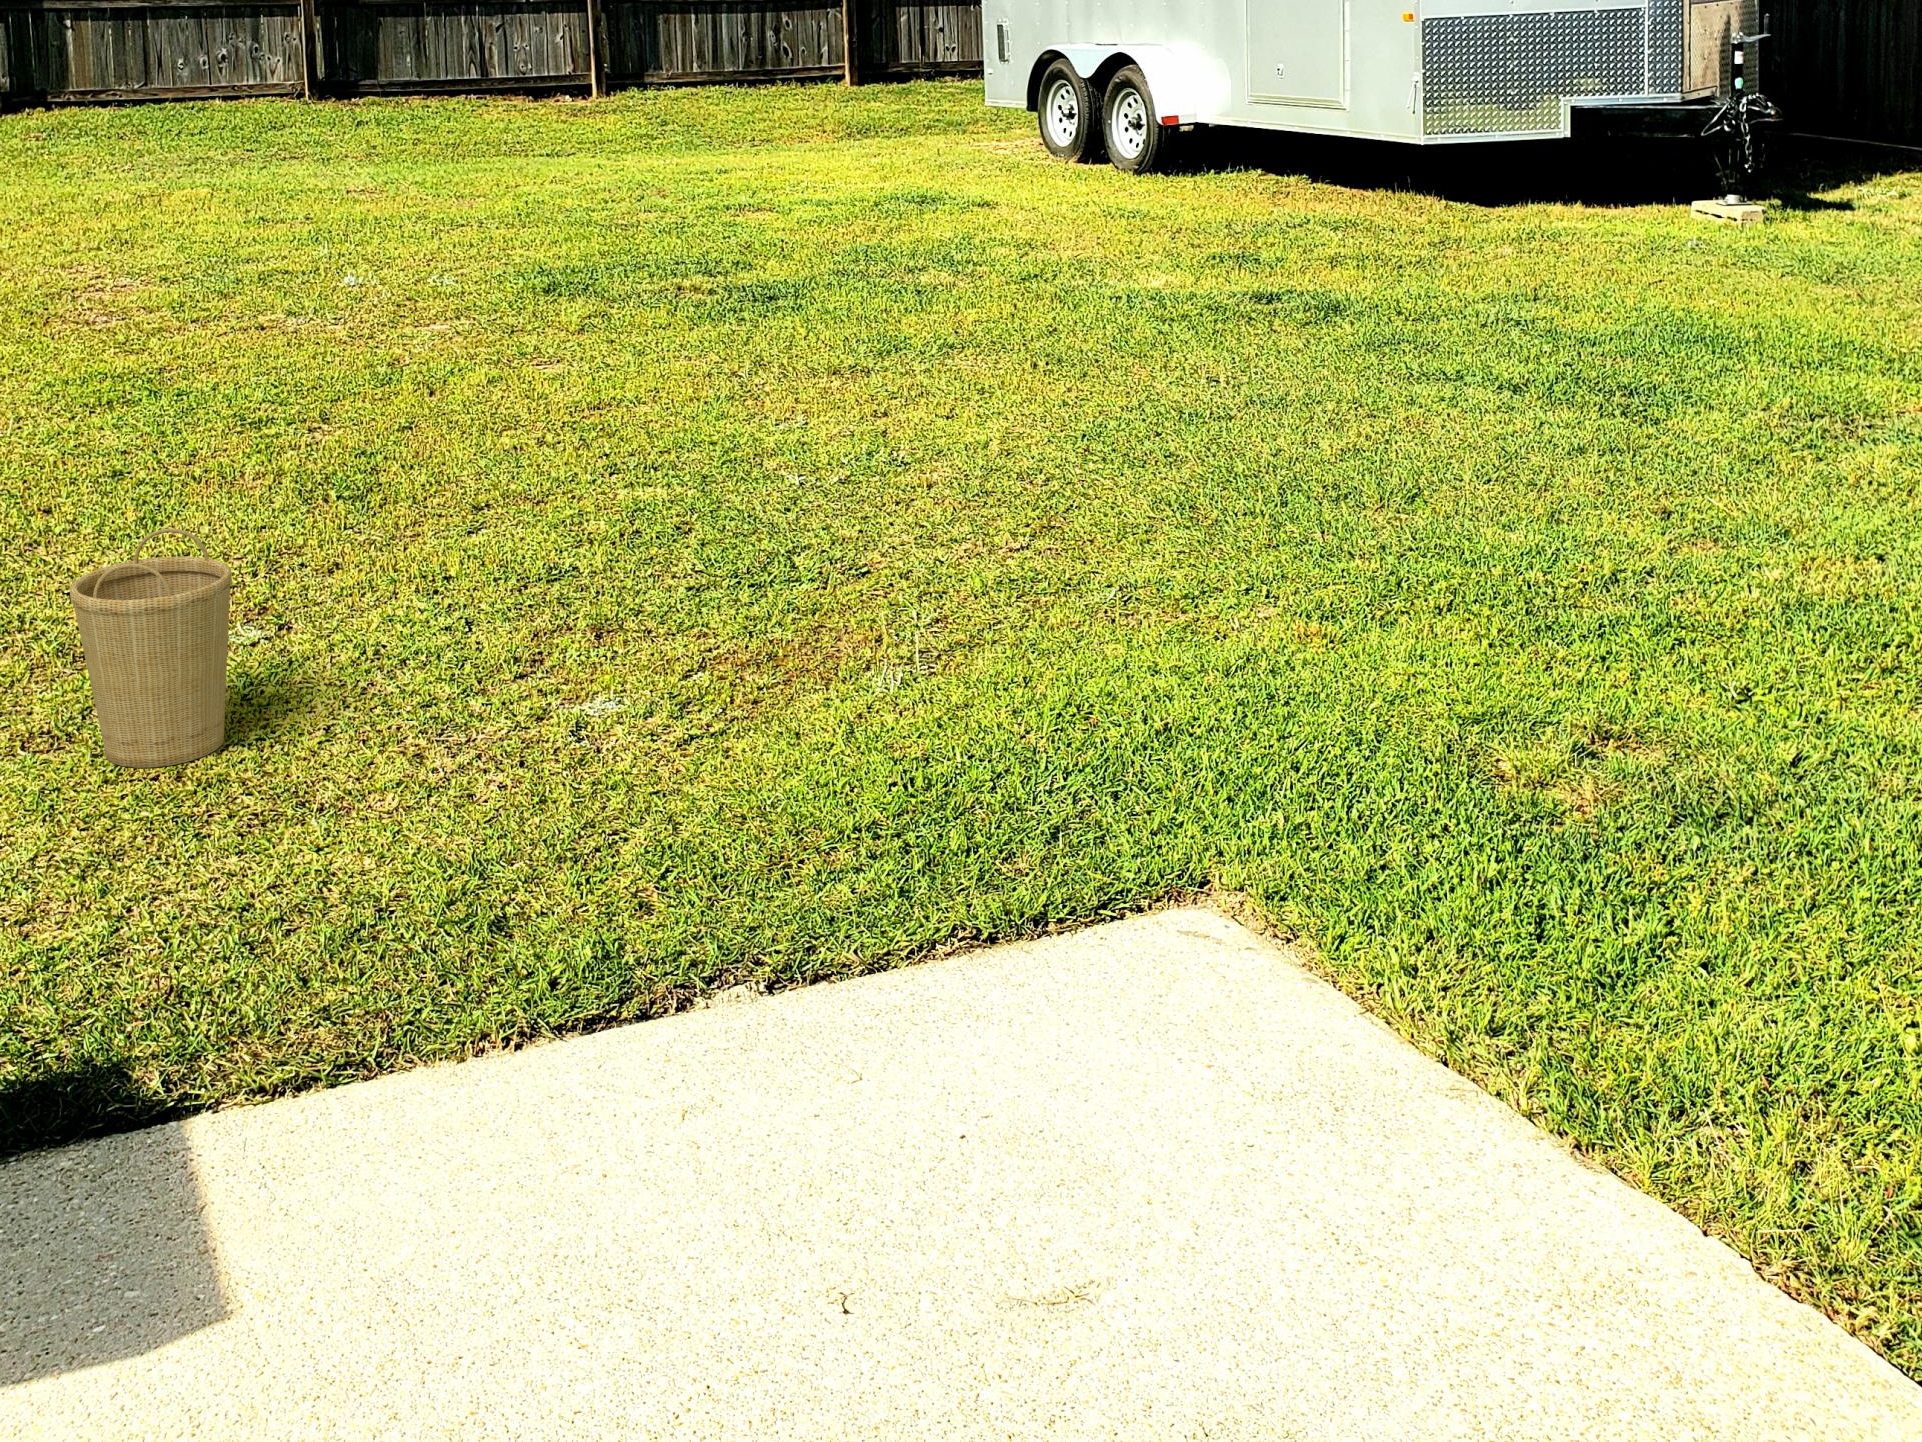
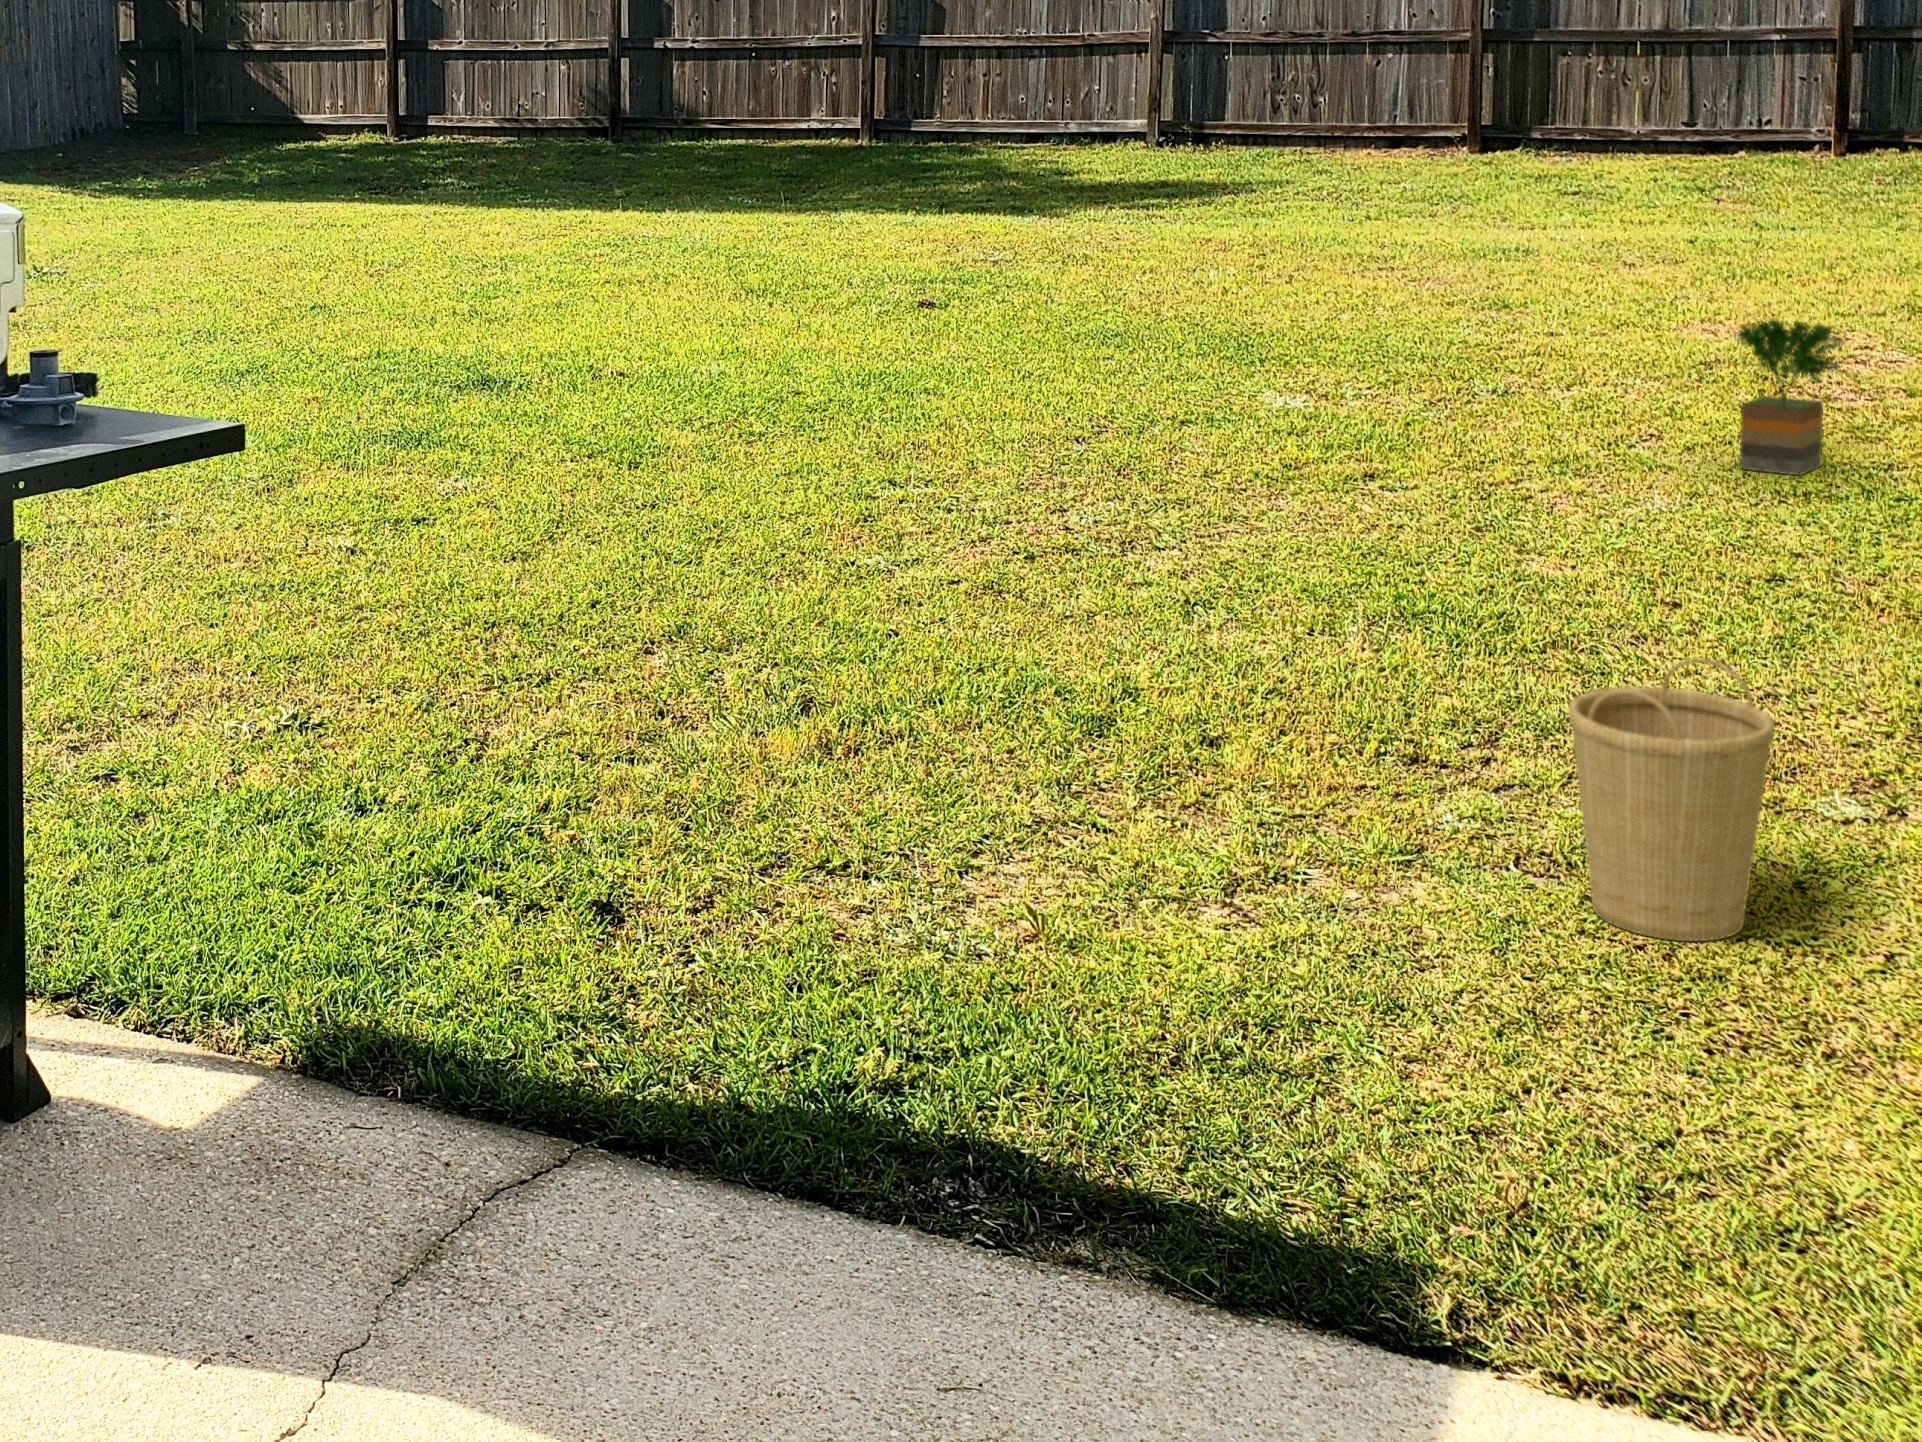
potted tree: none [22,258,118,393] -> present [1736,319,1844,476]

